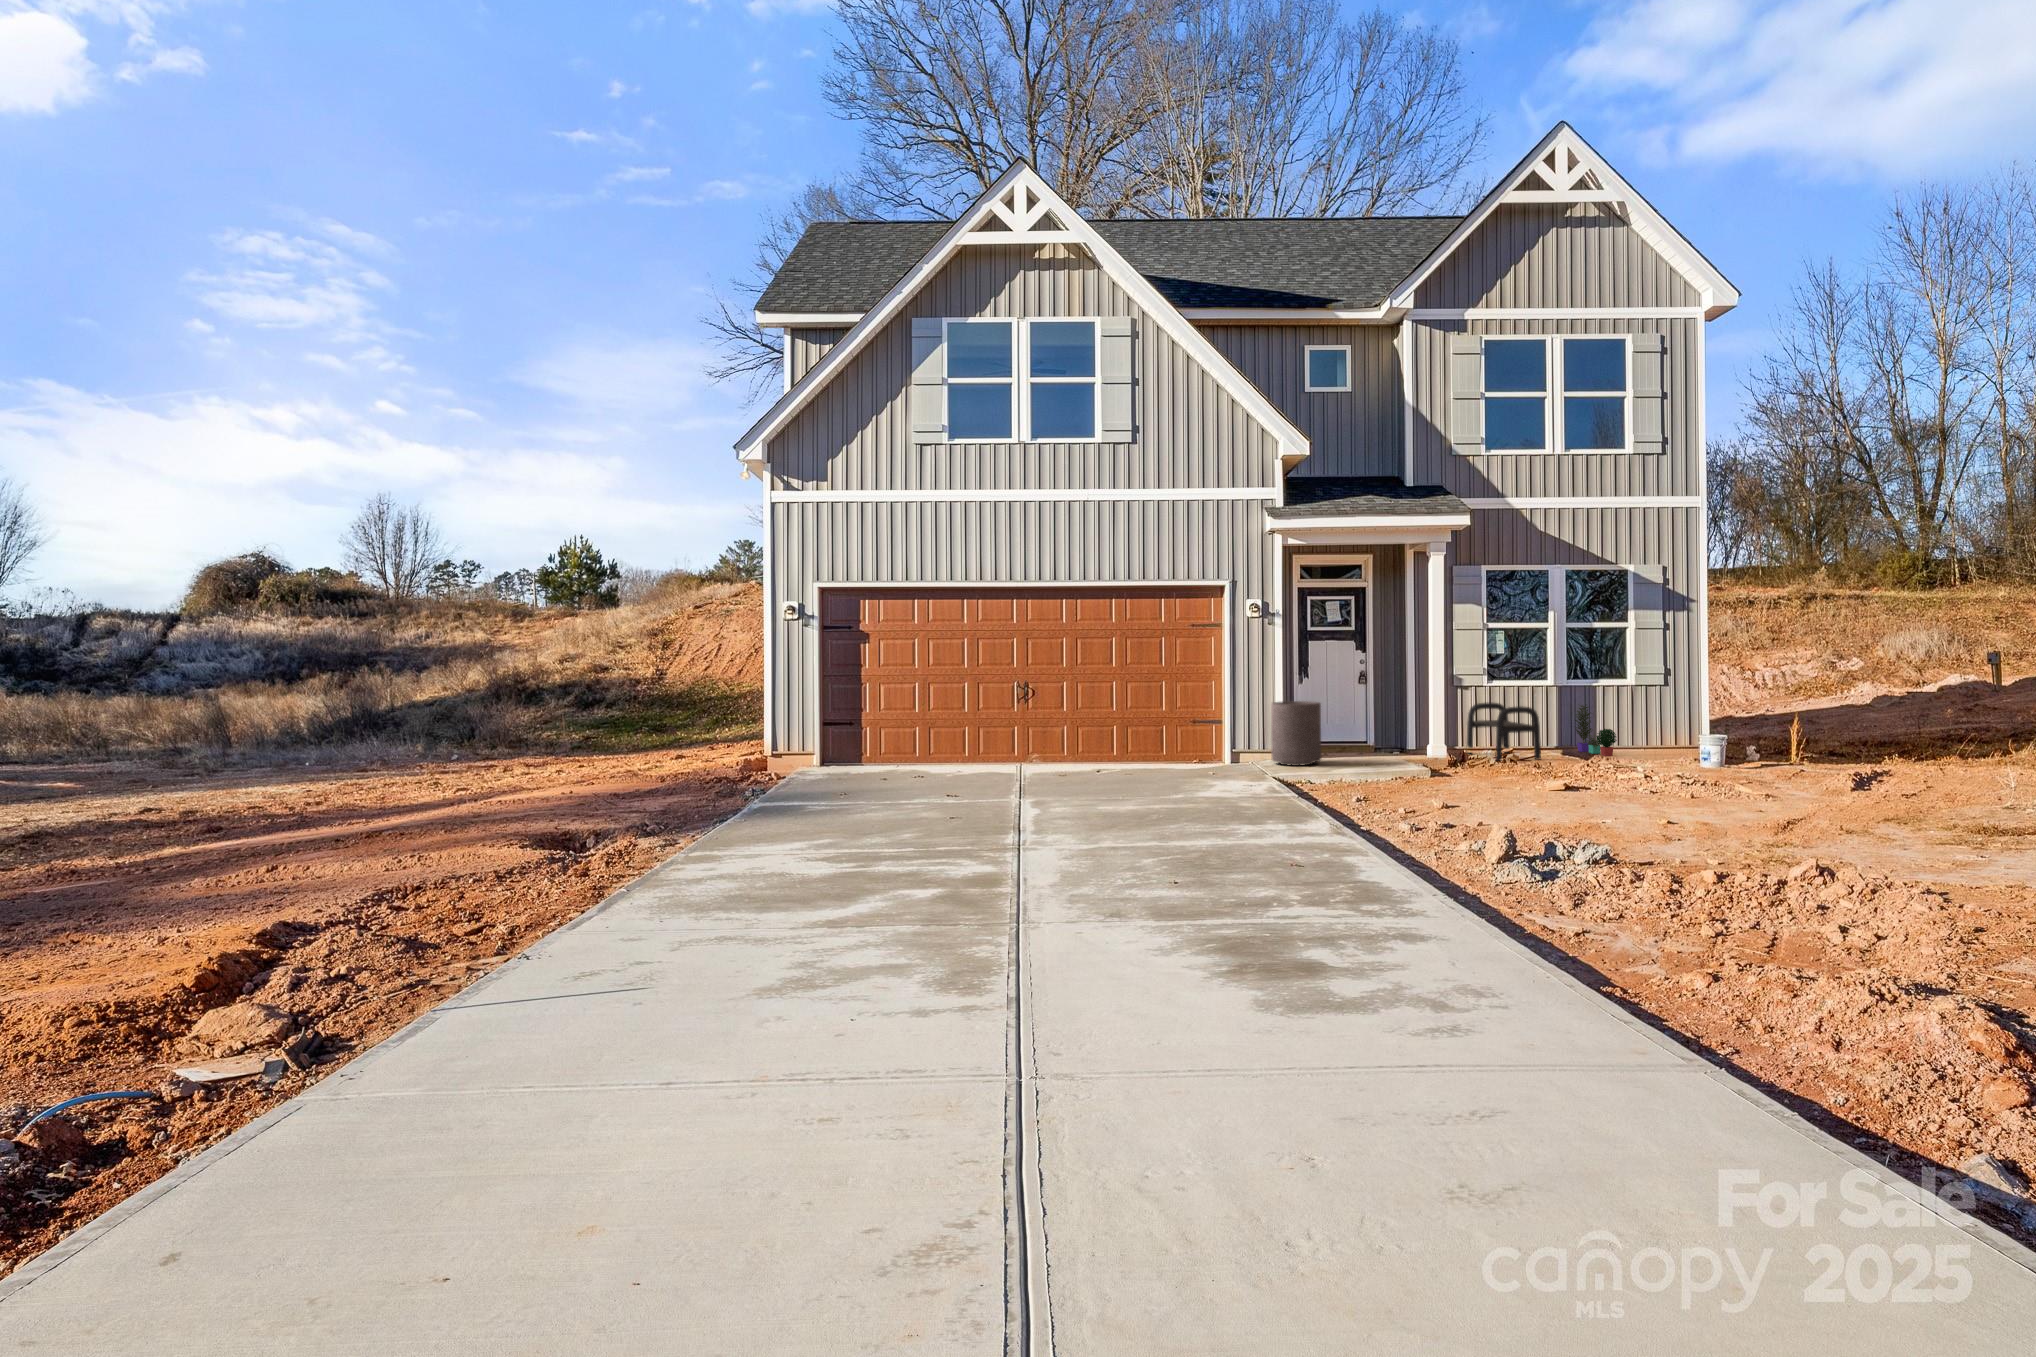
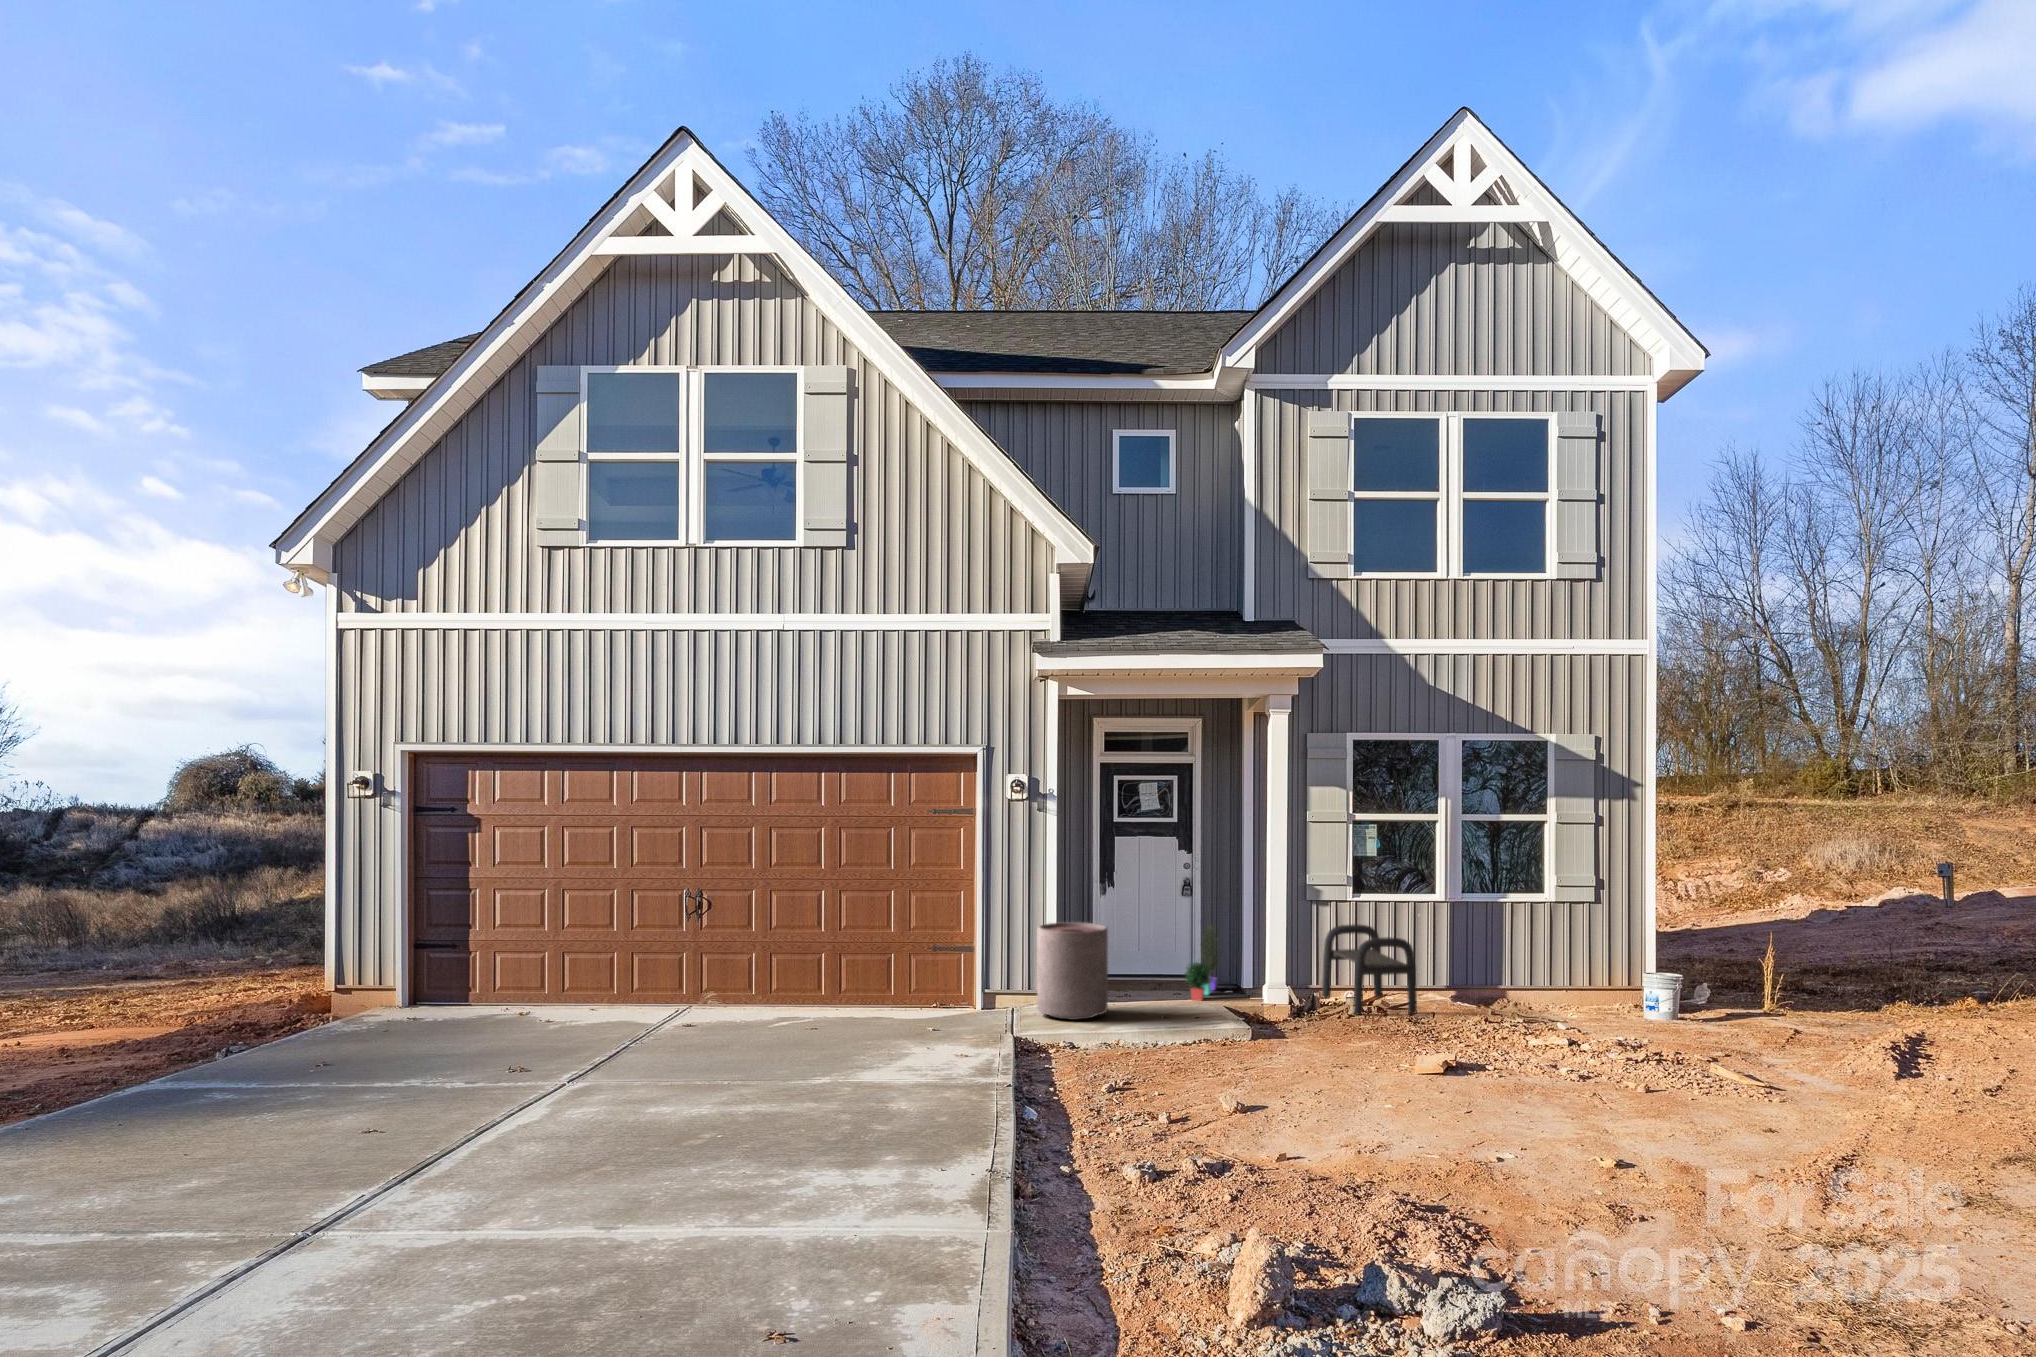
potted plant: present [1575,706,1617,756] -> present [1185,926,1221,1001]

